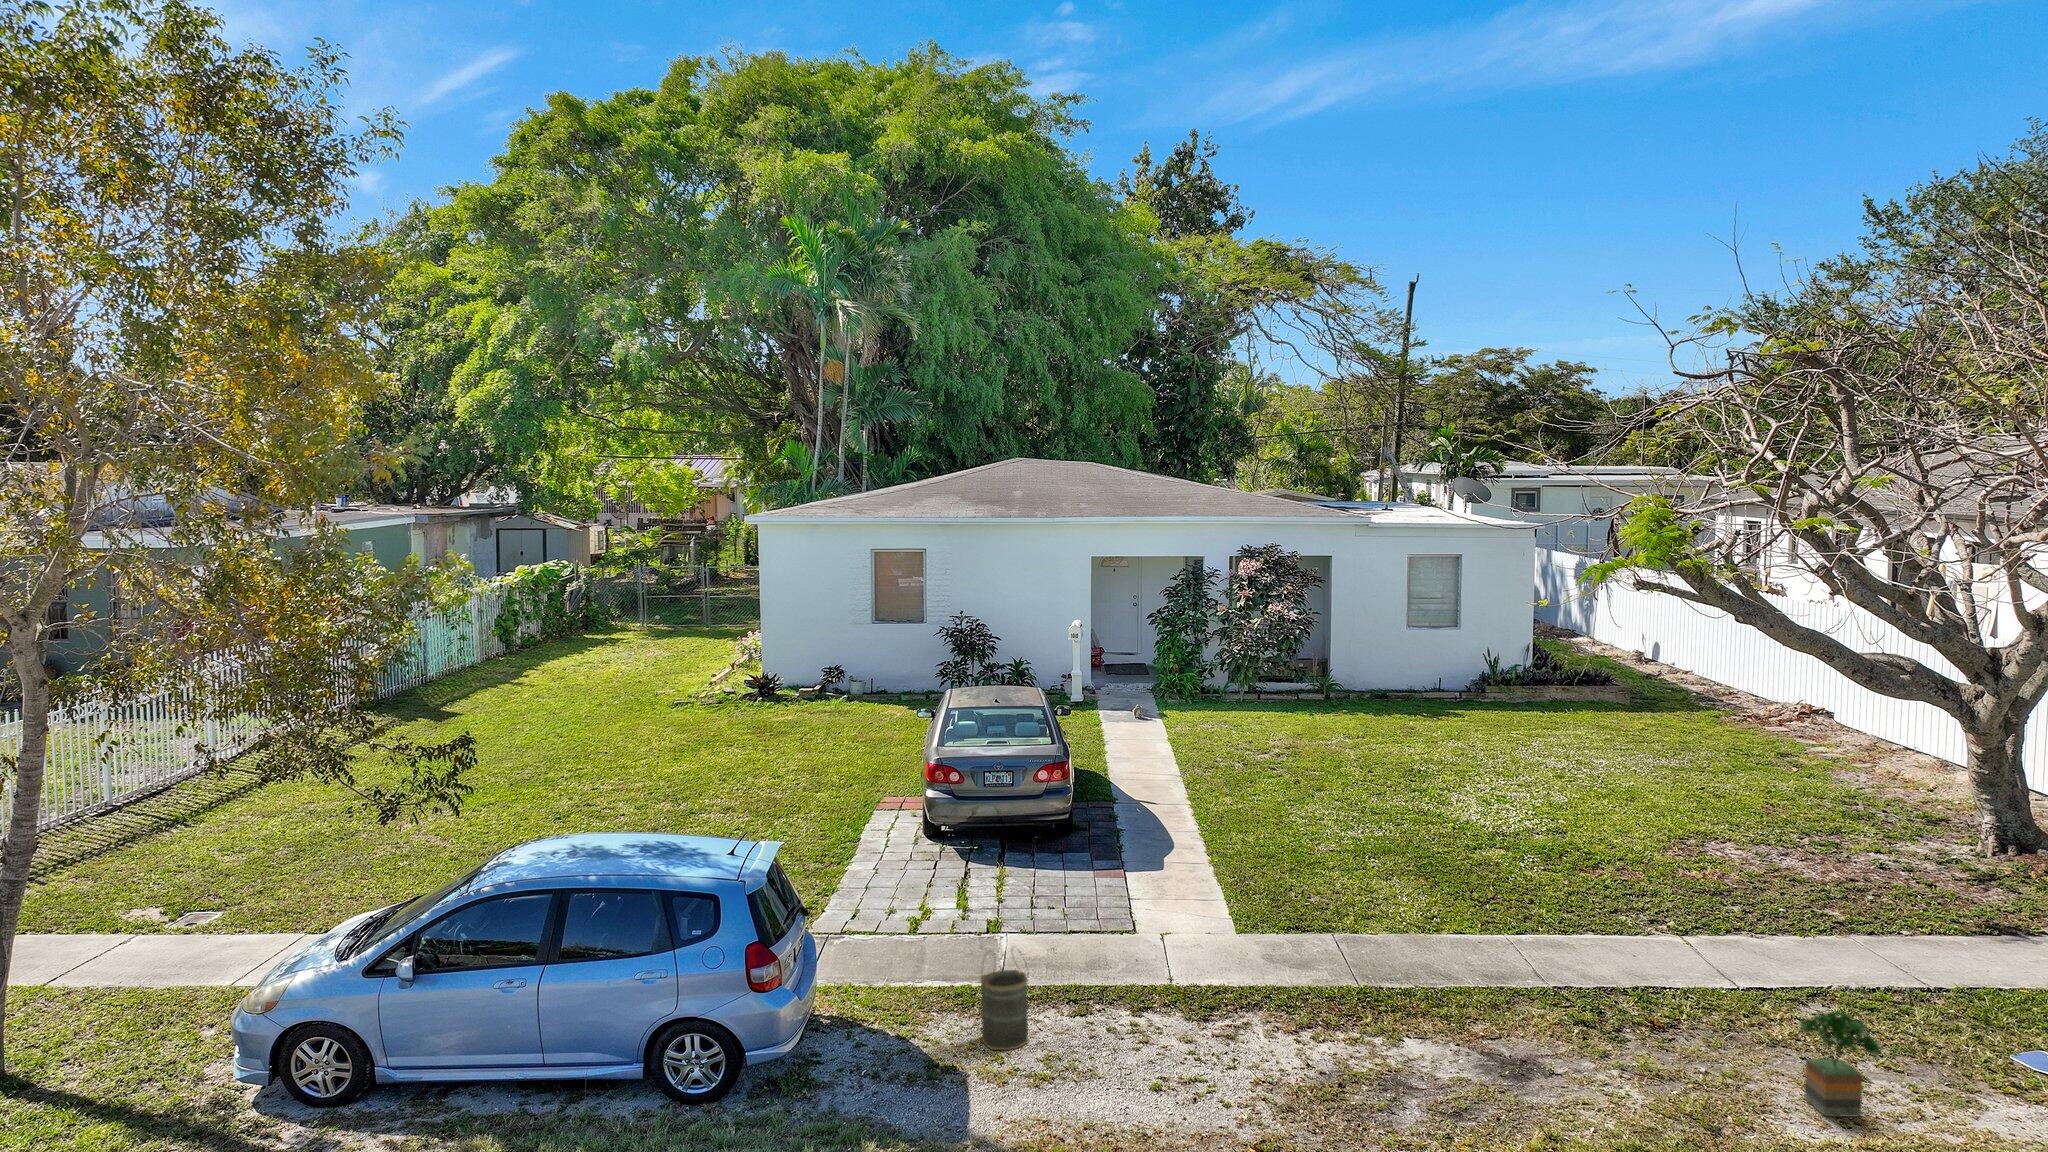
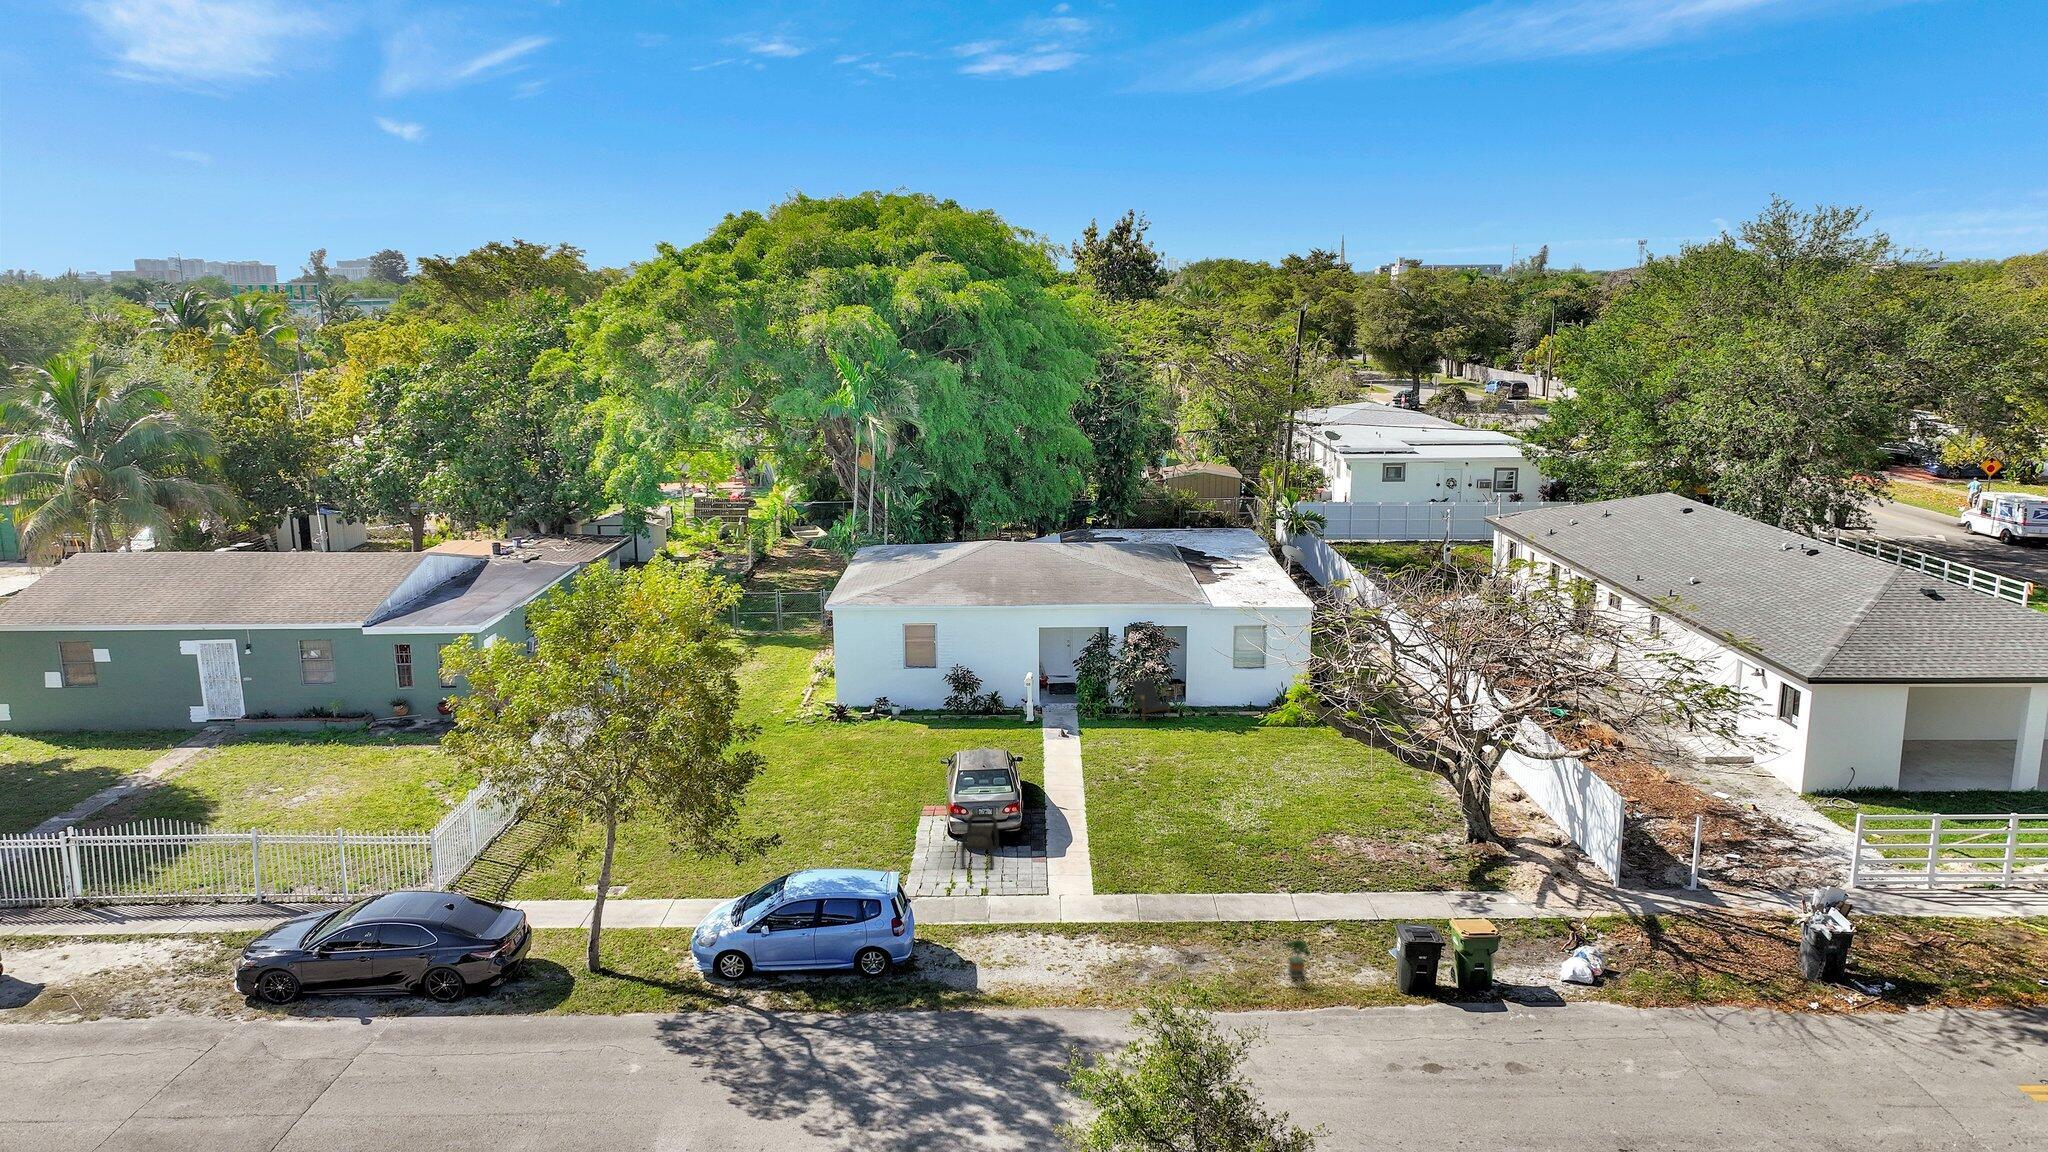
lounge chair: none [1245,636,1309,701] -> present [1133,679,1170,719]
bench: none [944,780,1025,886] -> present [961,813,999,869]
basket: present [980,951,1029,1050] -> none [981,913,1000,954]

